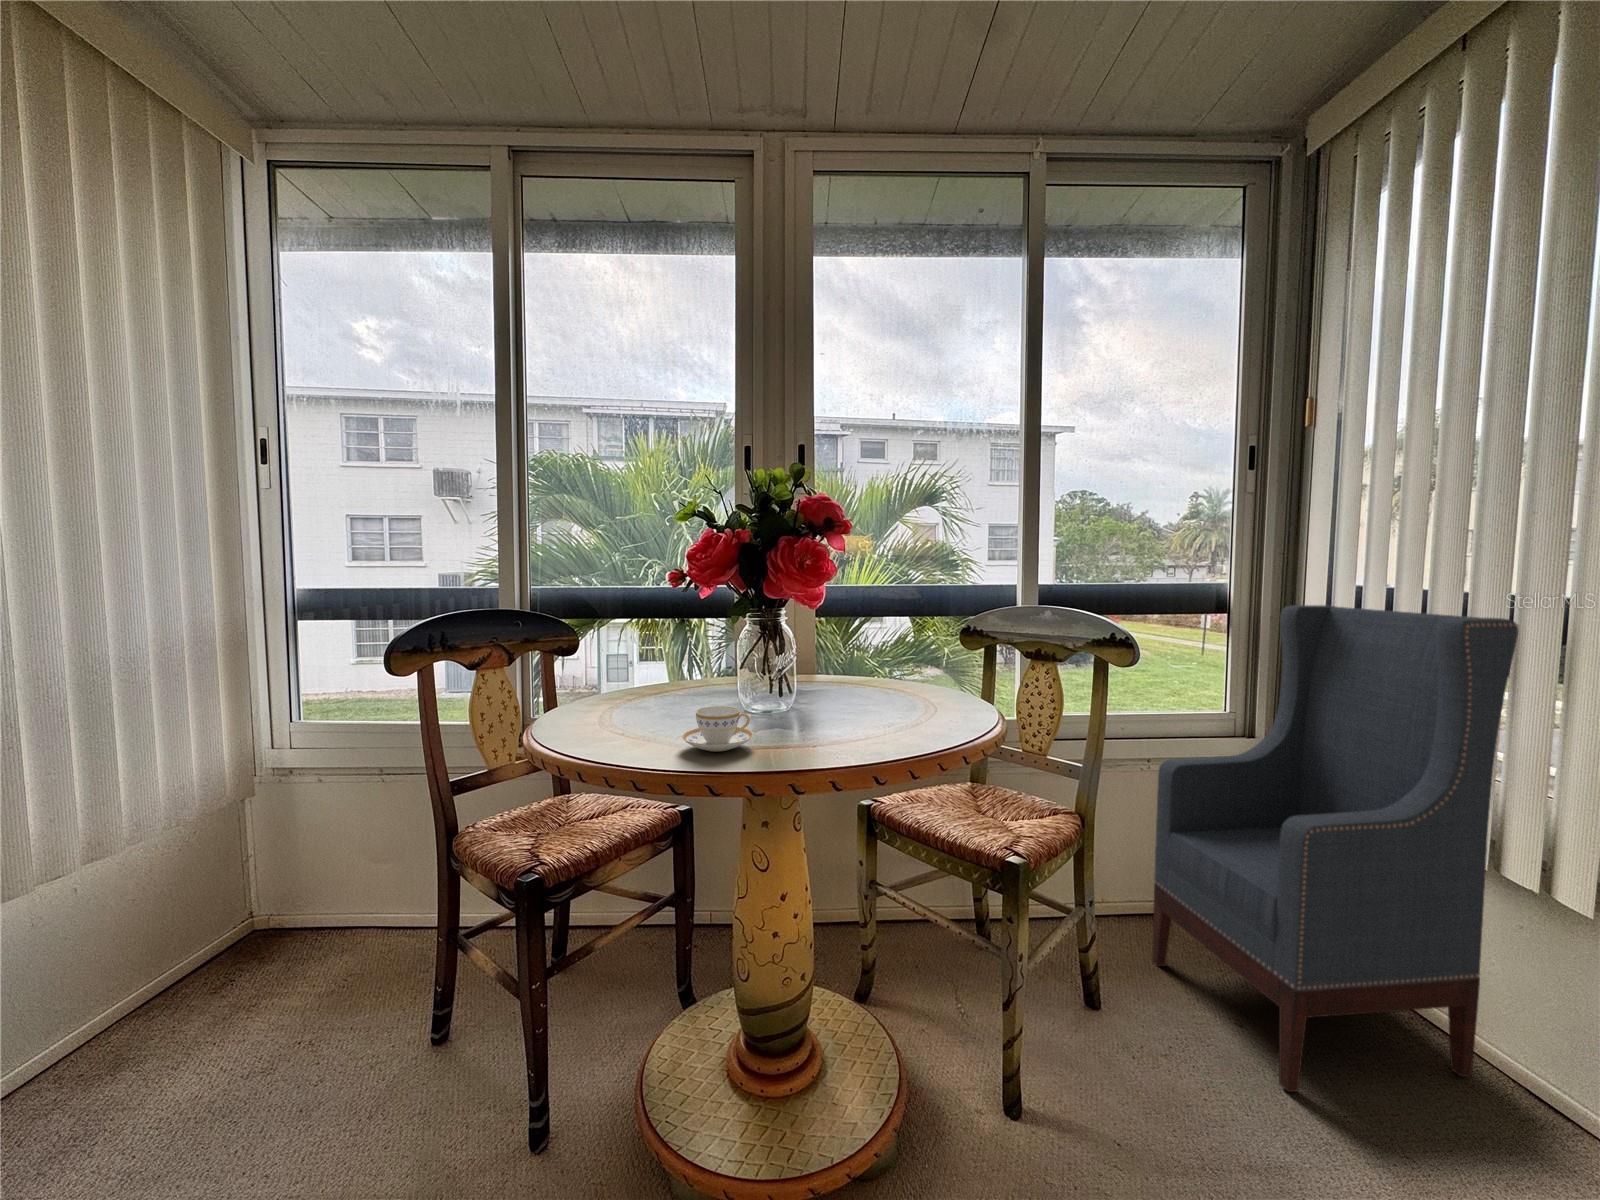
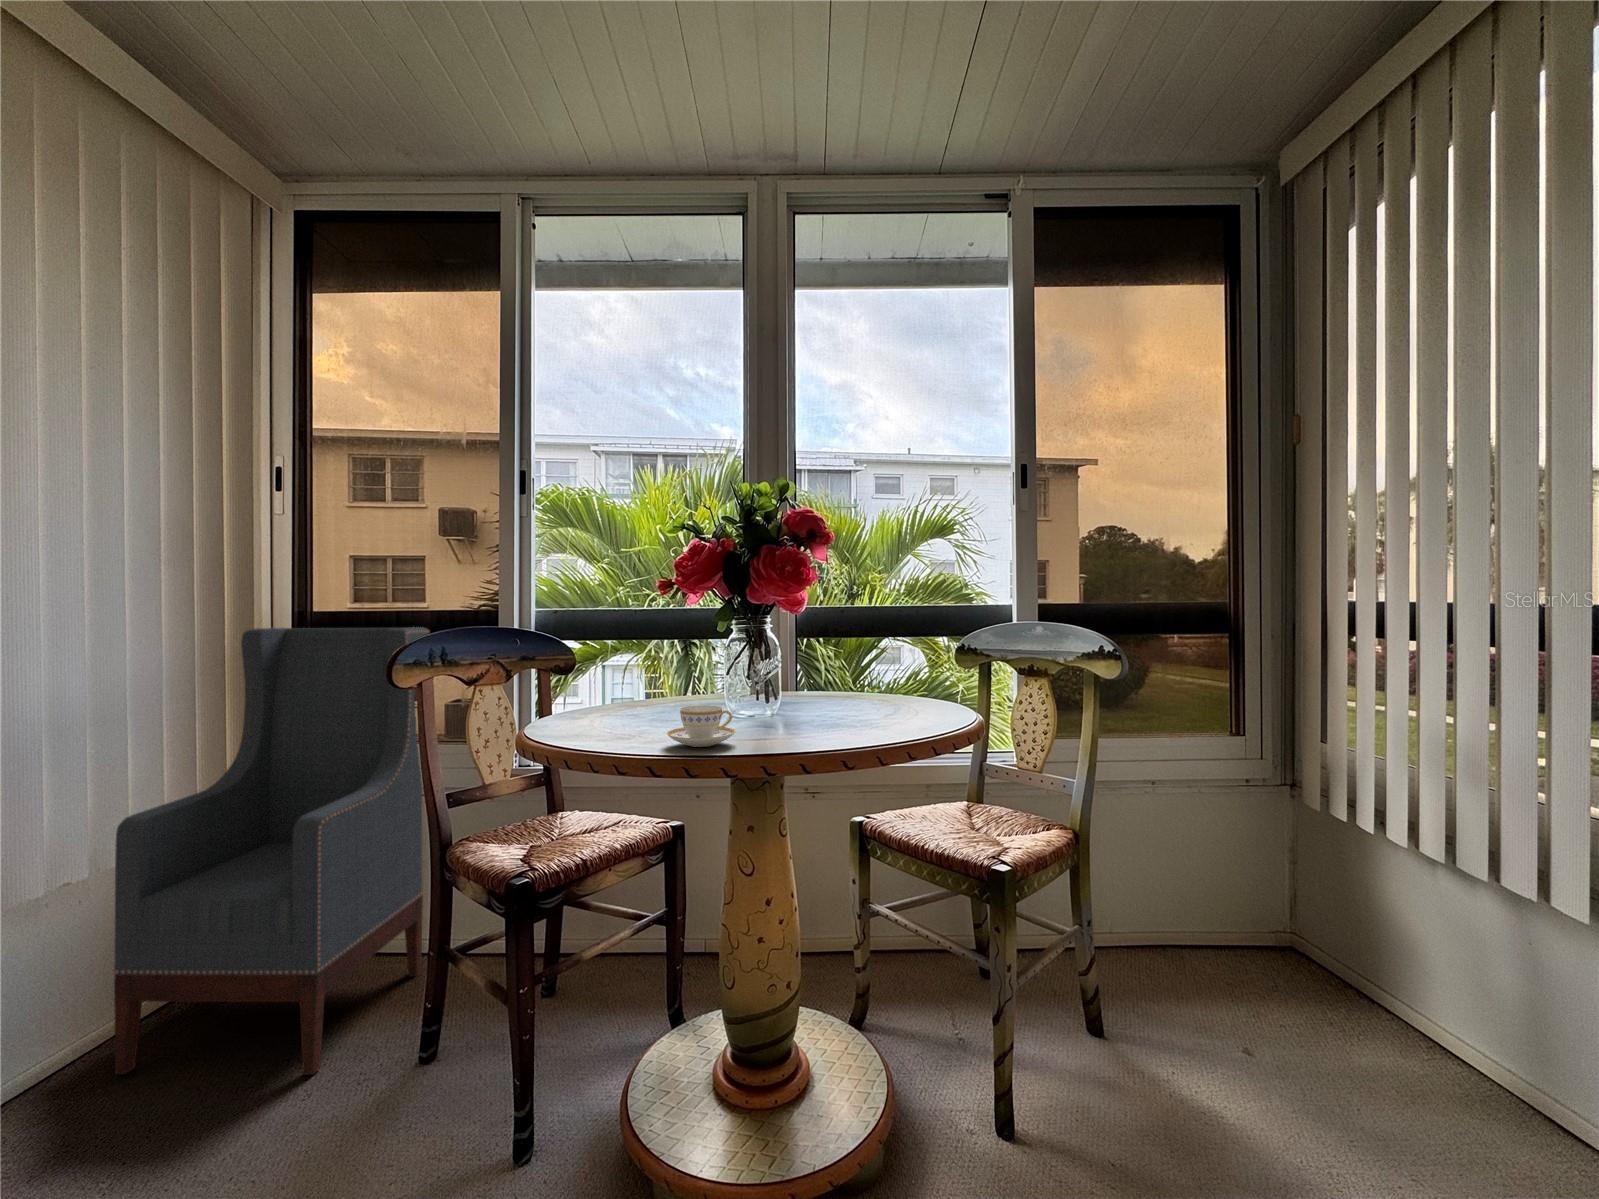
armchair: present [1152,605,1518,1092] -> present [114,627,429,1075]

